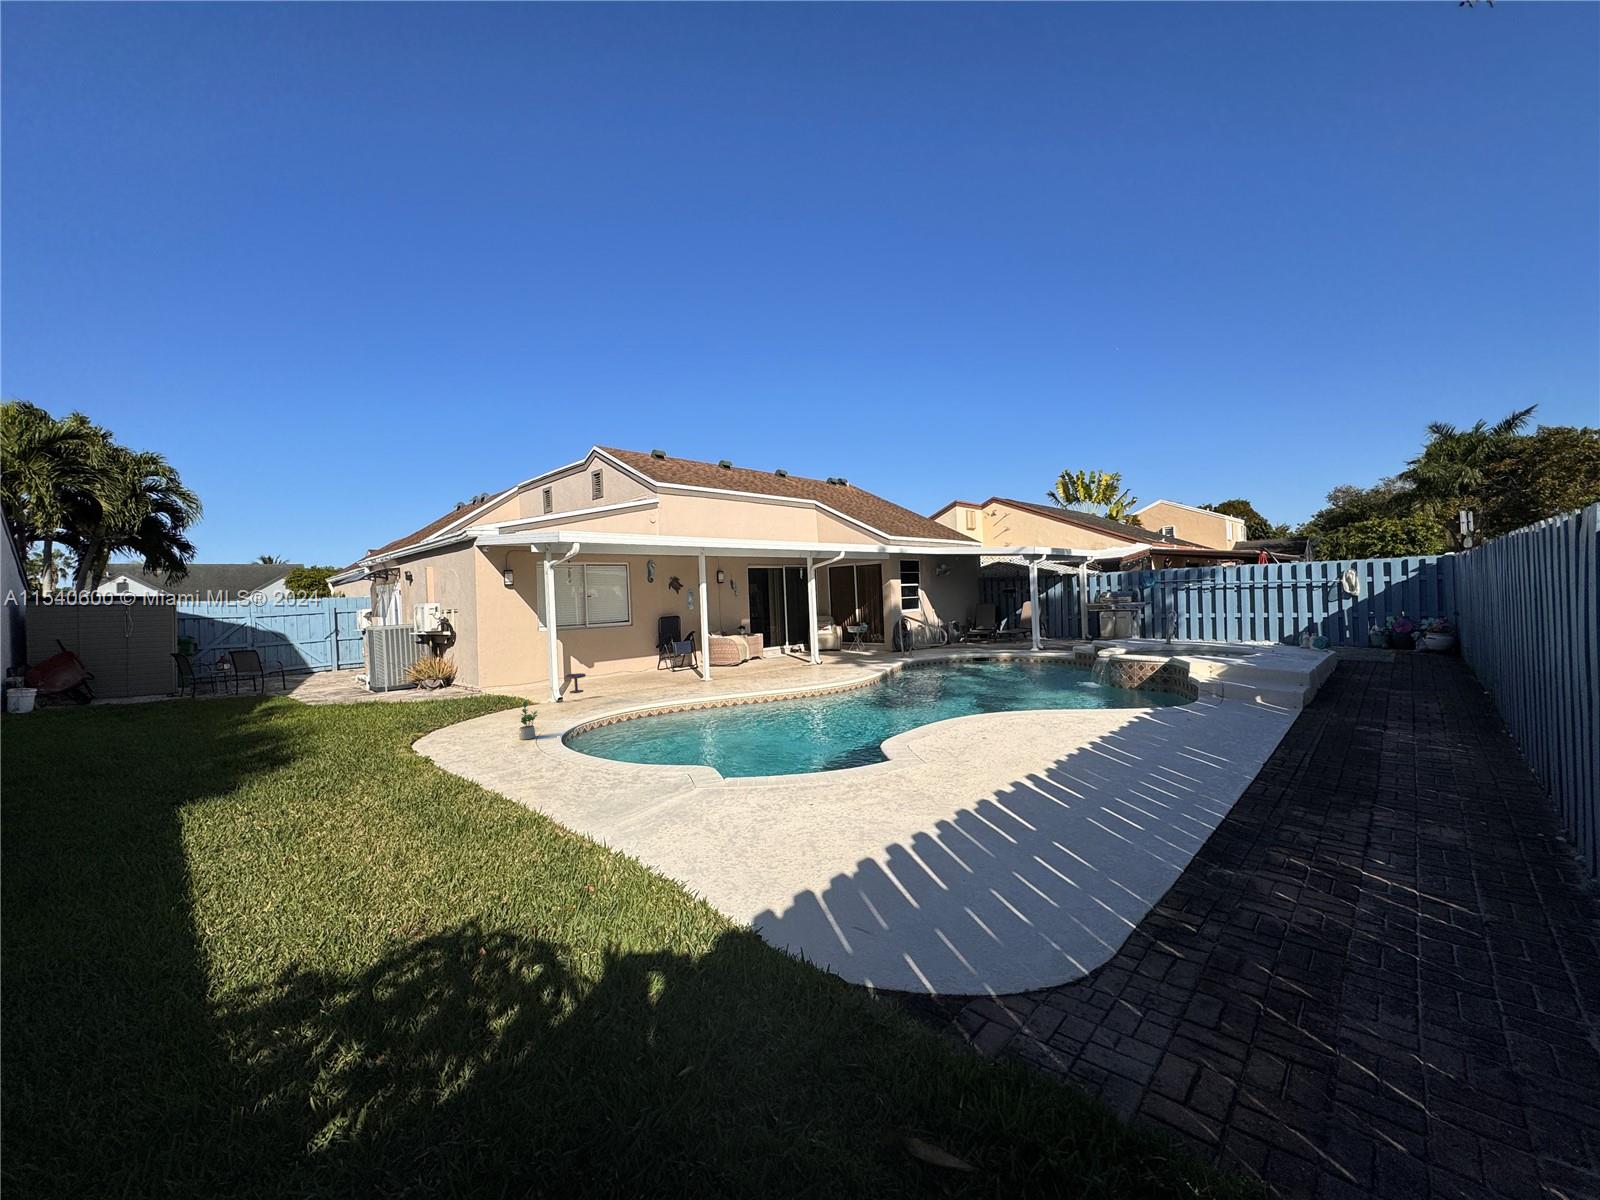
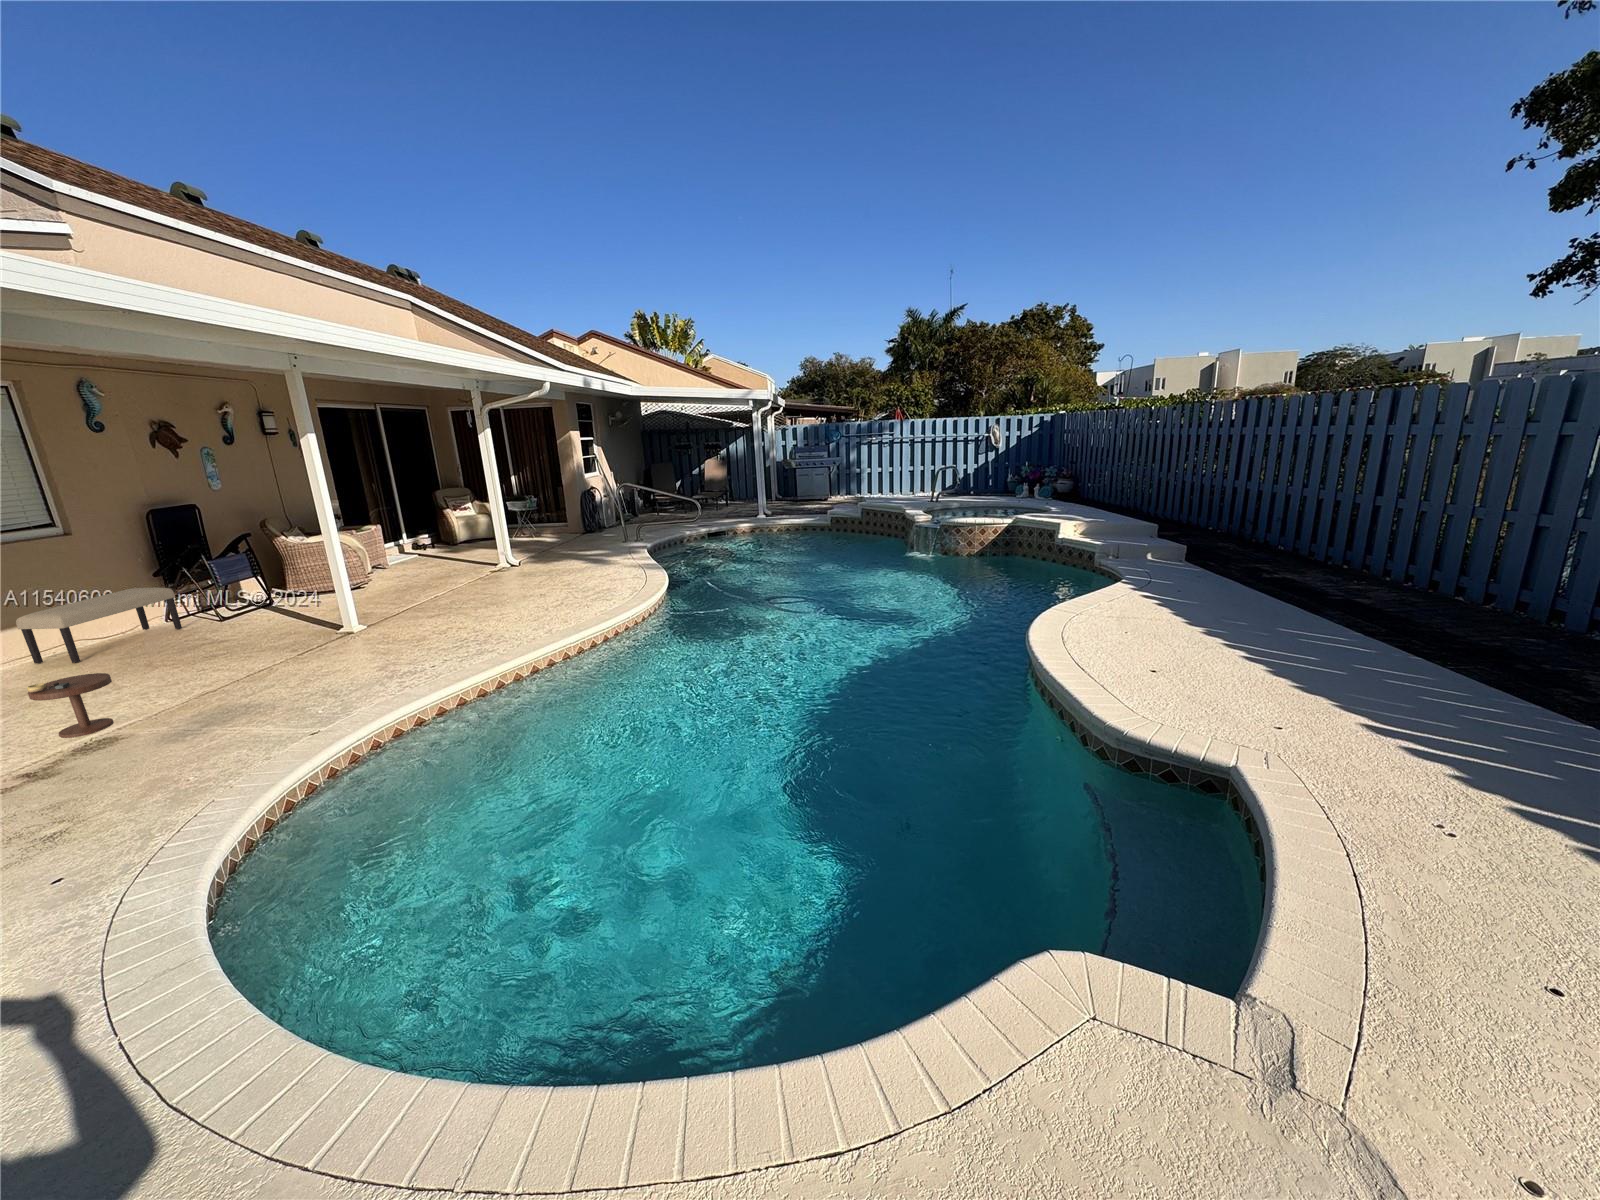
bench: none [613,651,662,678] -> present [16,588,182,664]
potted plant: present [519,702,537,740] -> none [42,811,131,936]

